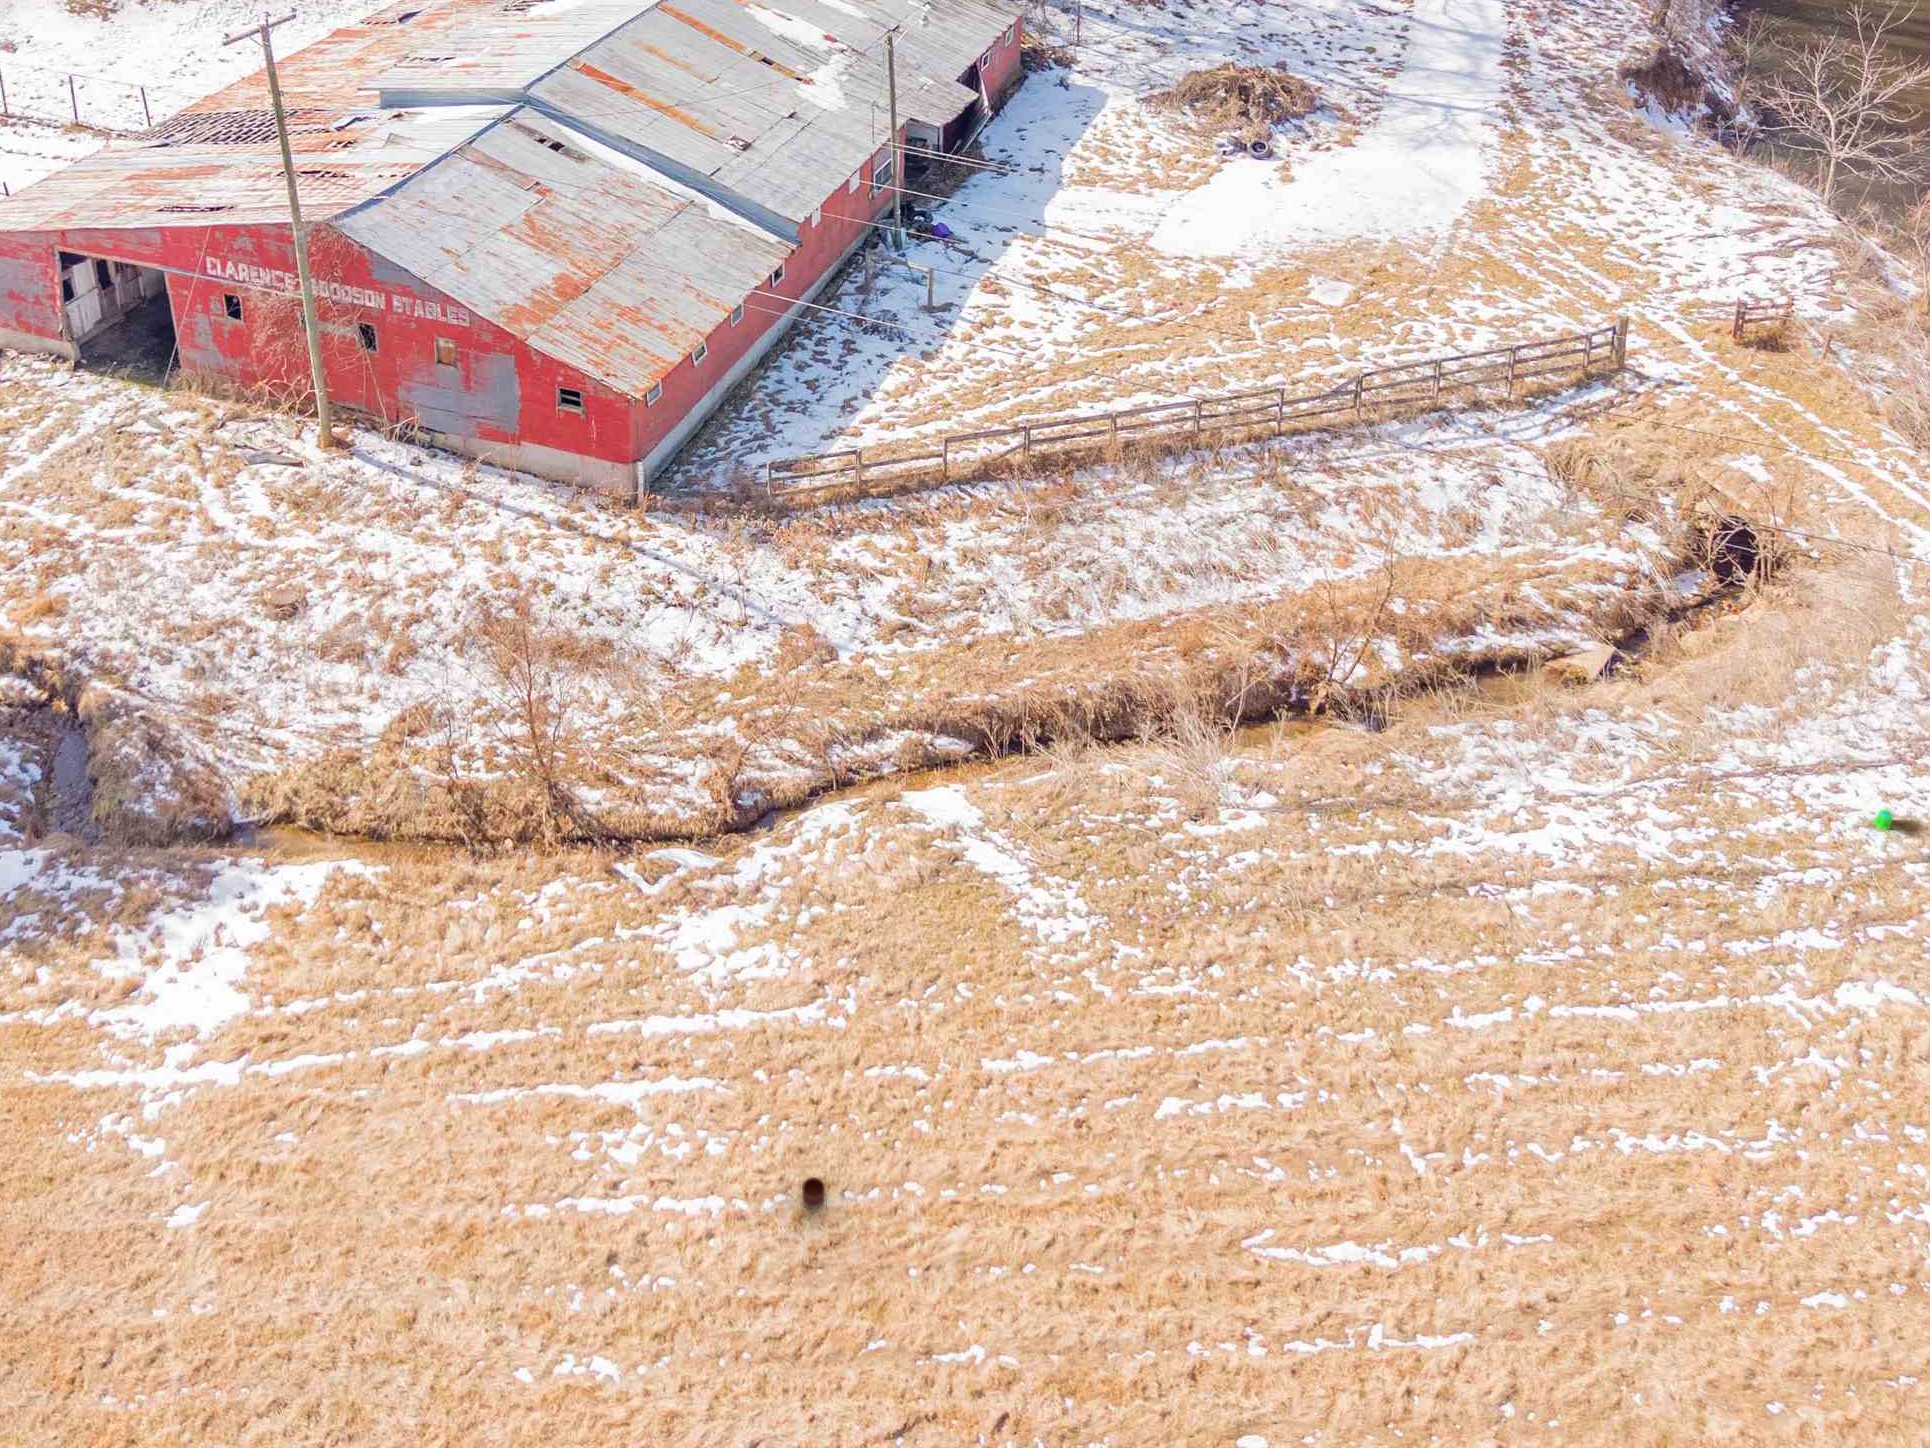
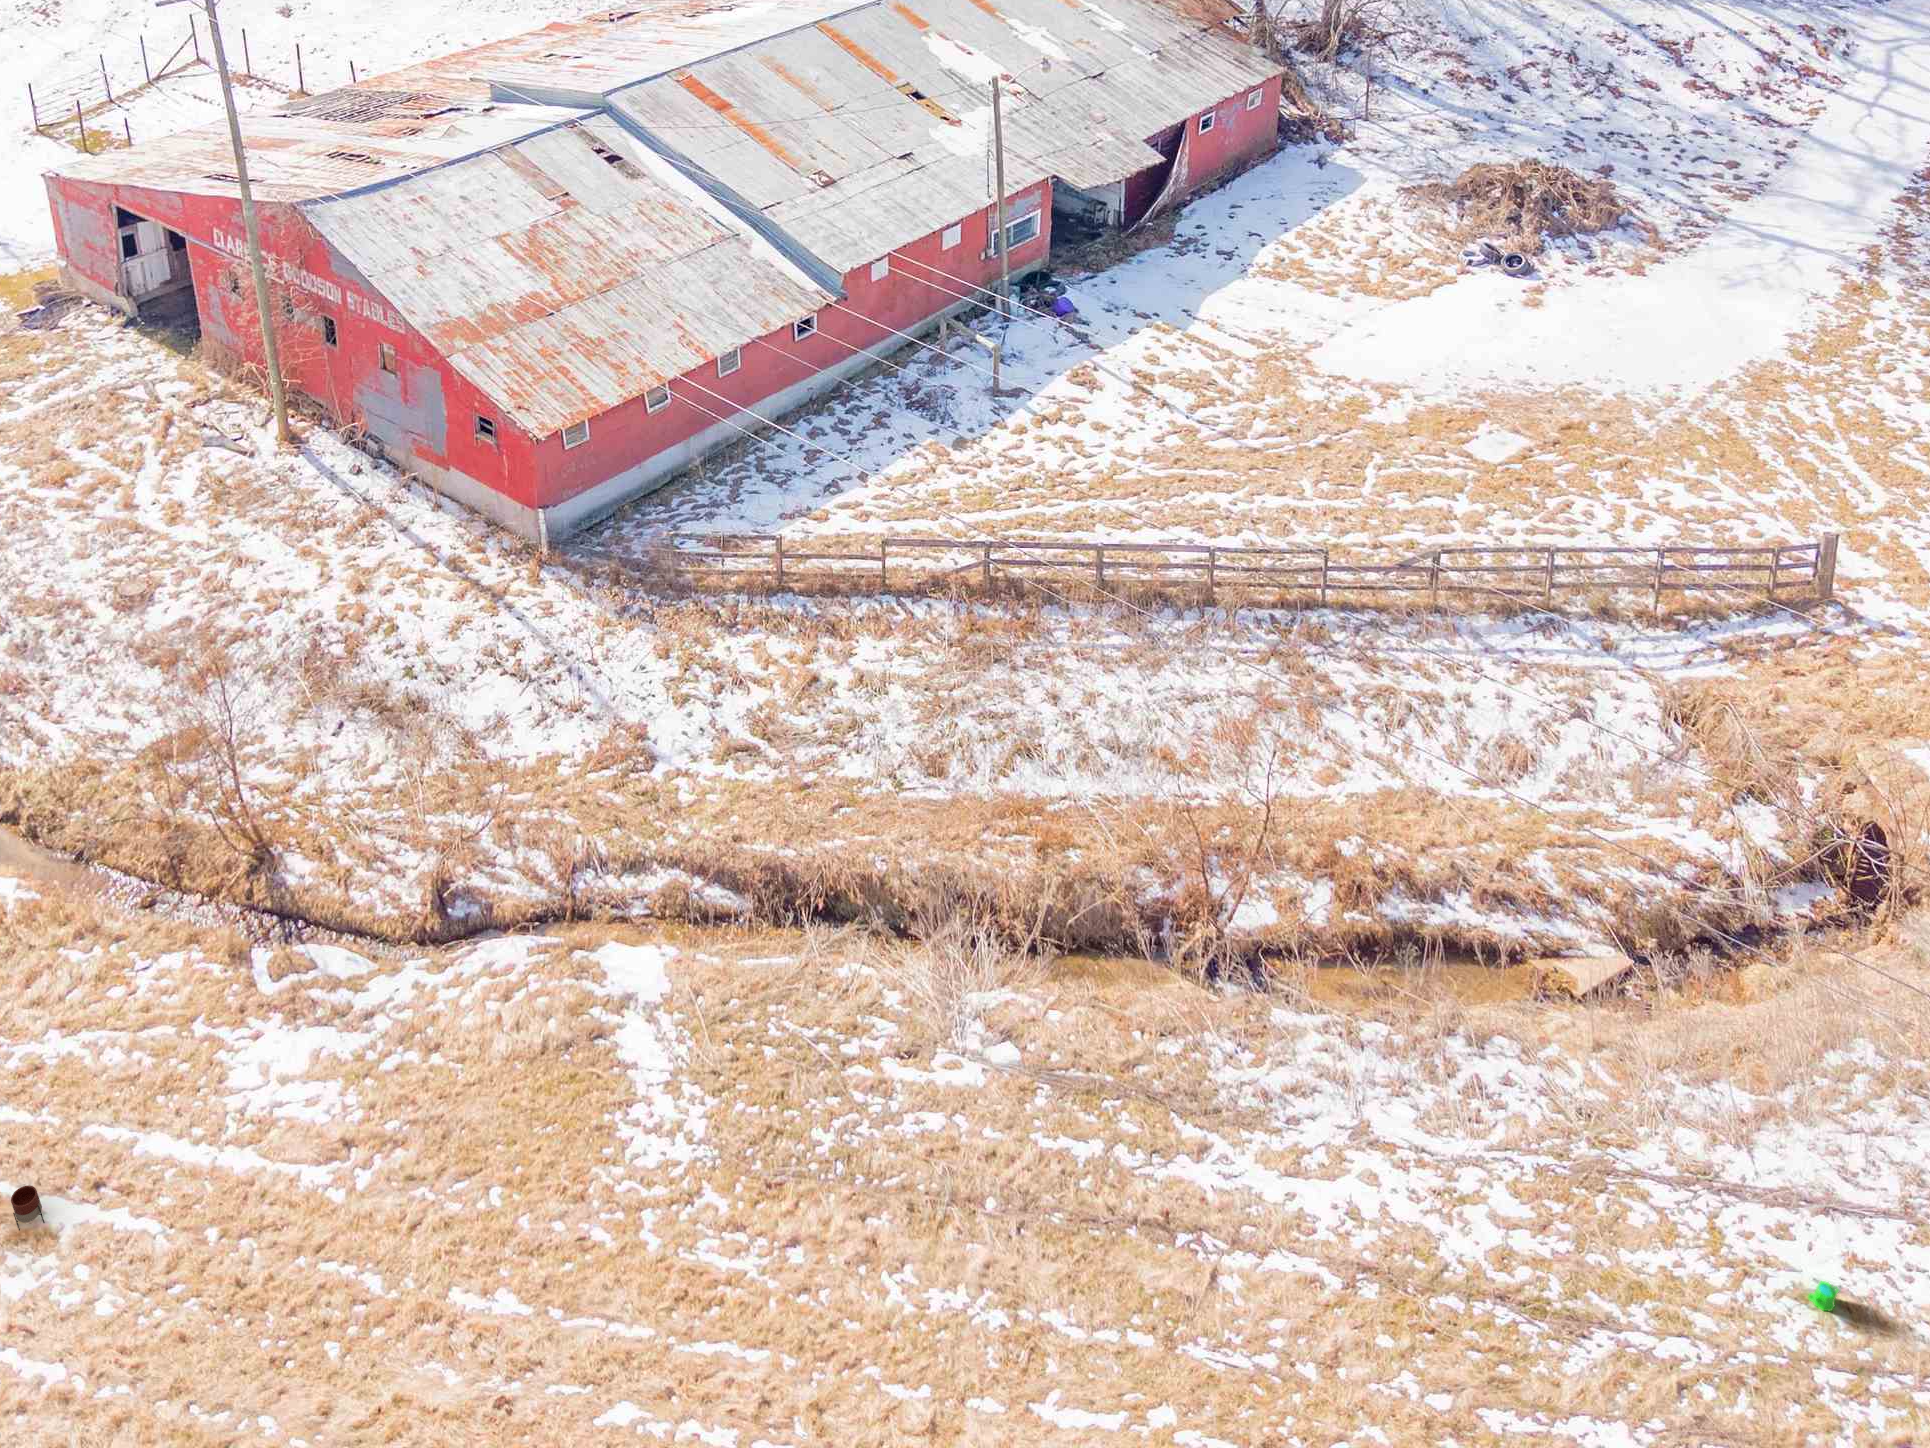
planter: present [802,1177,826,1212] -> present [11,1185,45,1230]

